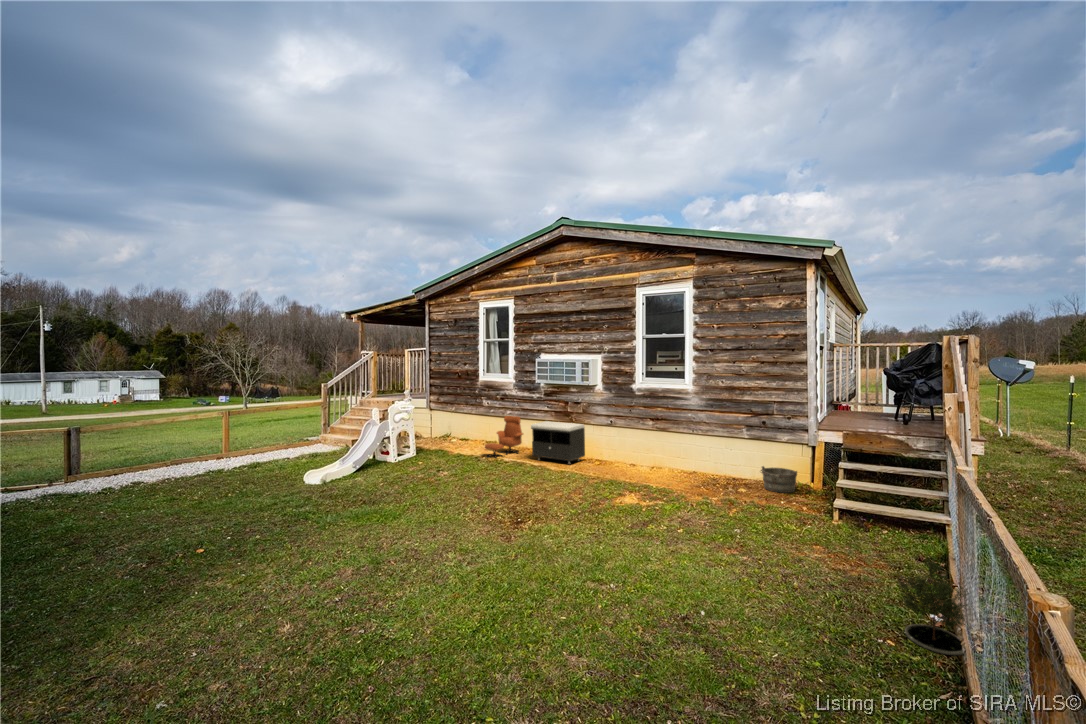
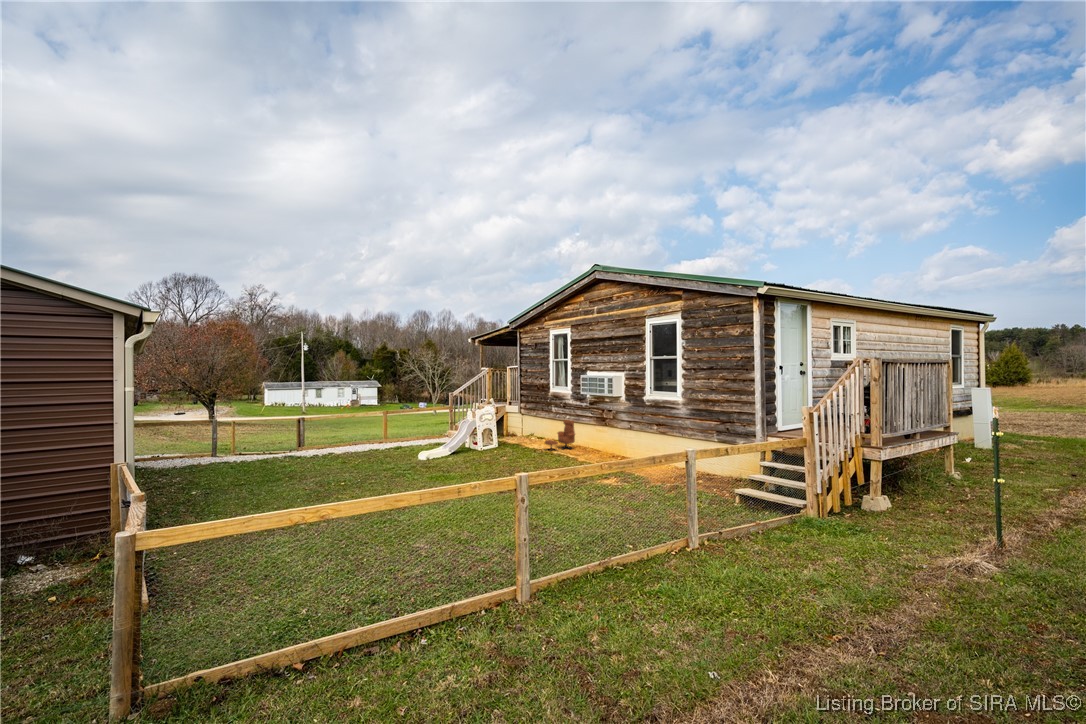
storage bench: present [531,421,585,464] -> none [574,425,614,458]
bucket: present [761,466,797,493] -> none [716,465,747,487]
potted tree: present [898,554,966,655] -> none [641,496,676,555]

